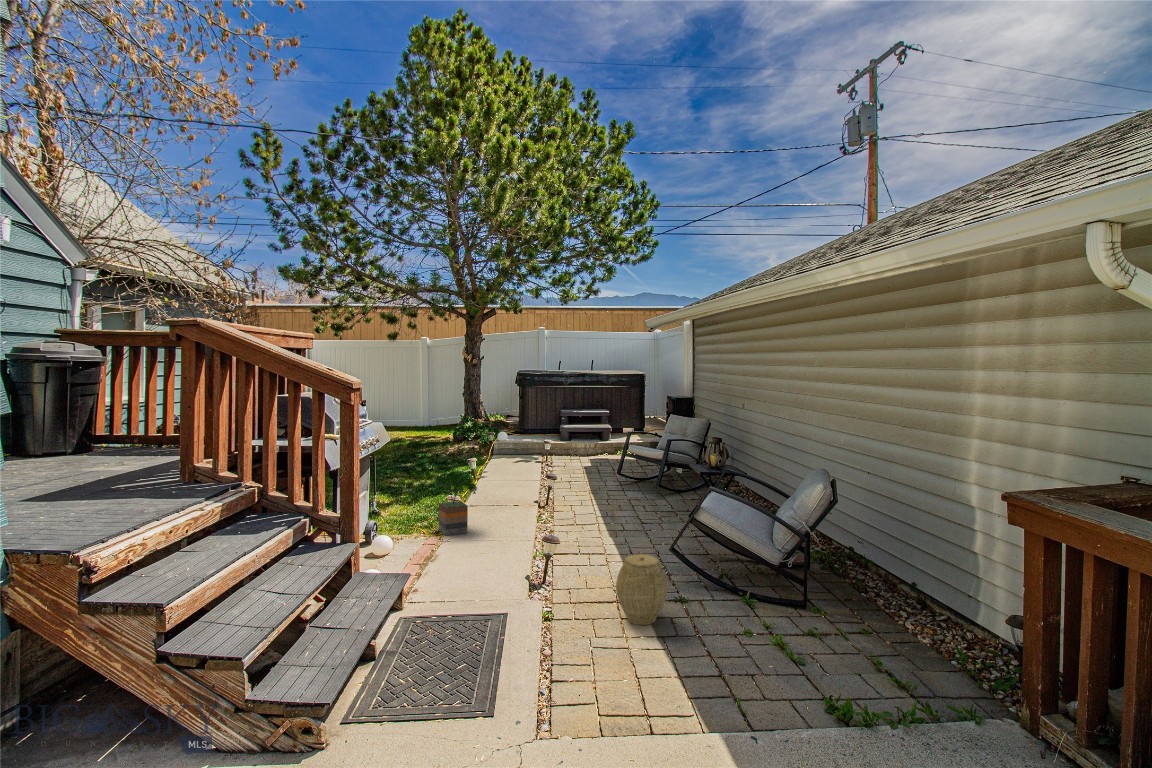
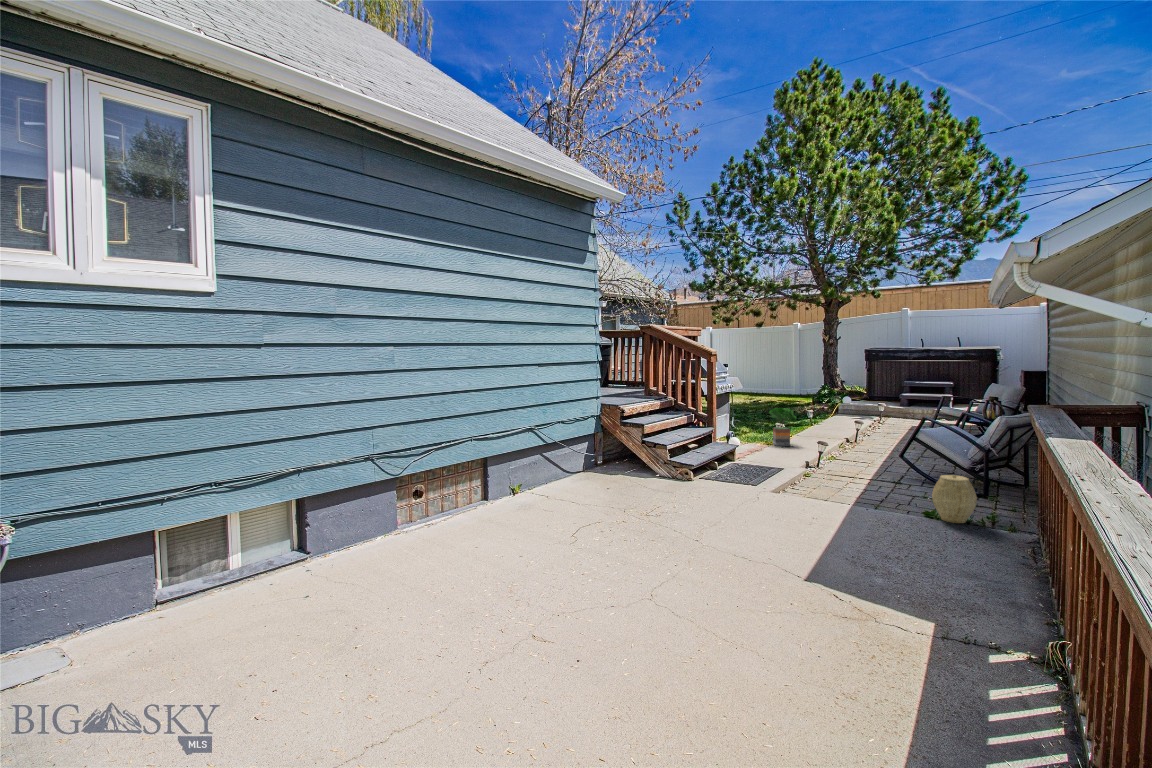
woven basket: present [616,554,668,625] -> present [932,475,977,523]

